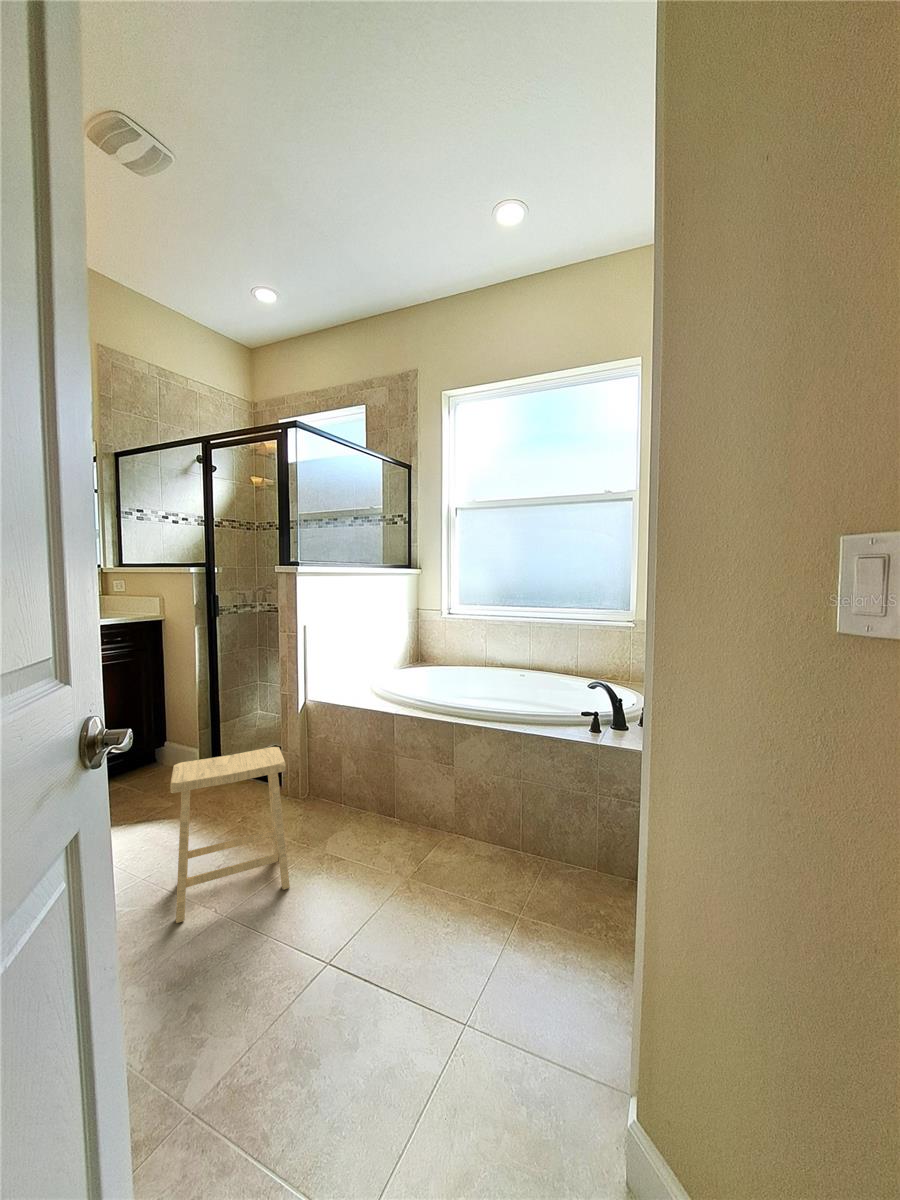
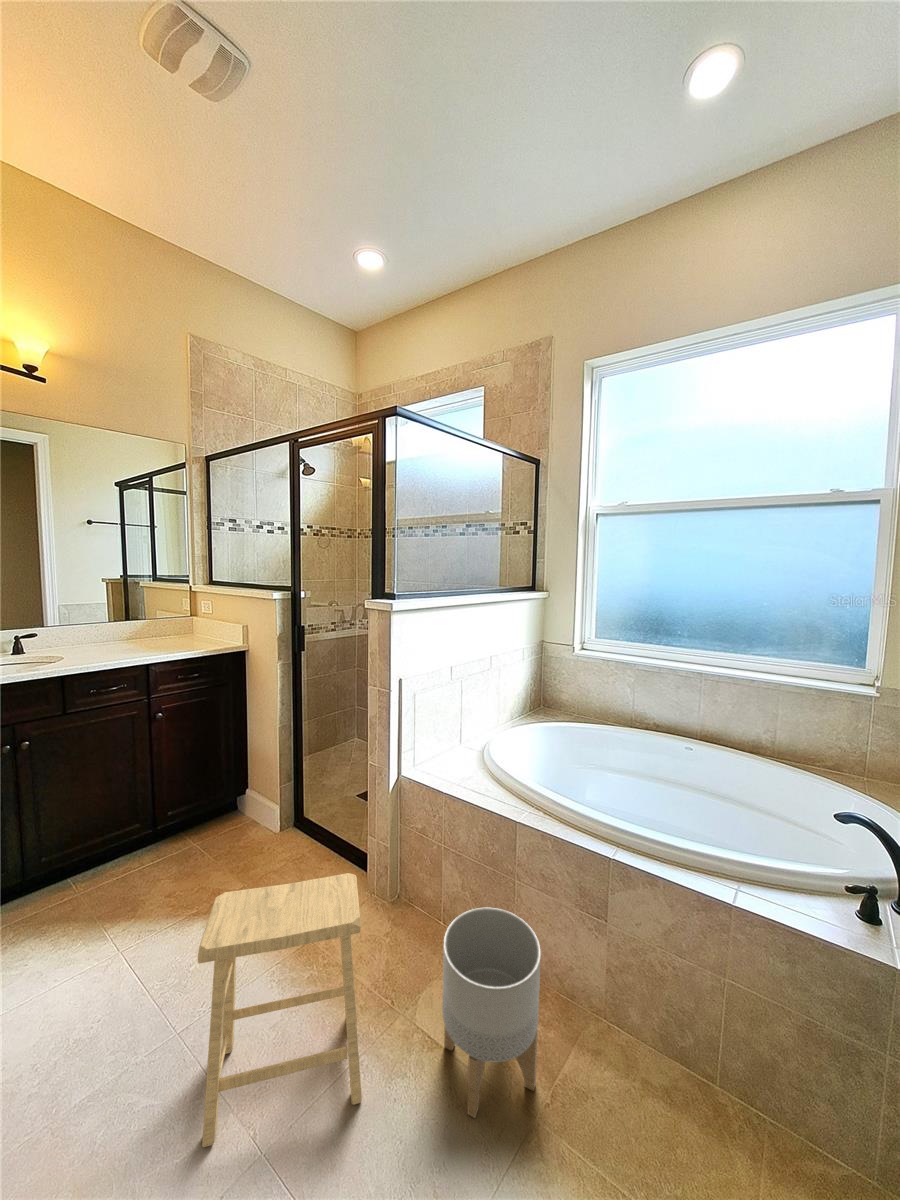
planter: none [343,763,408,881] -> present [442,908,541,1118]

